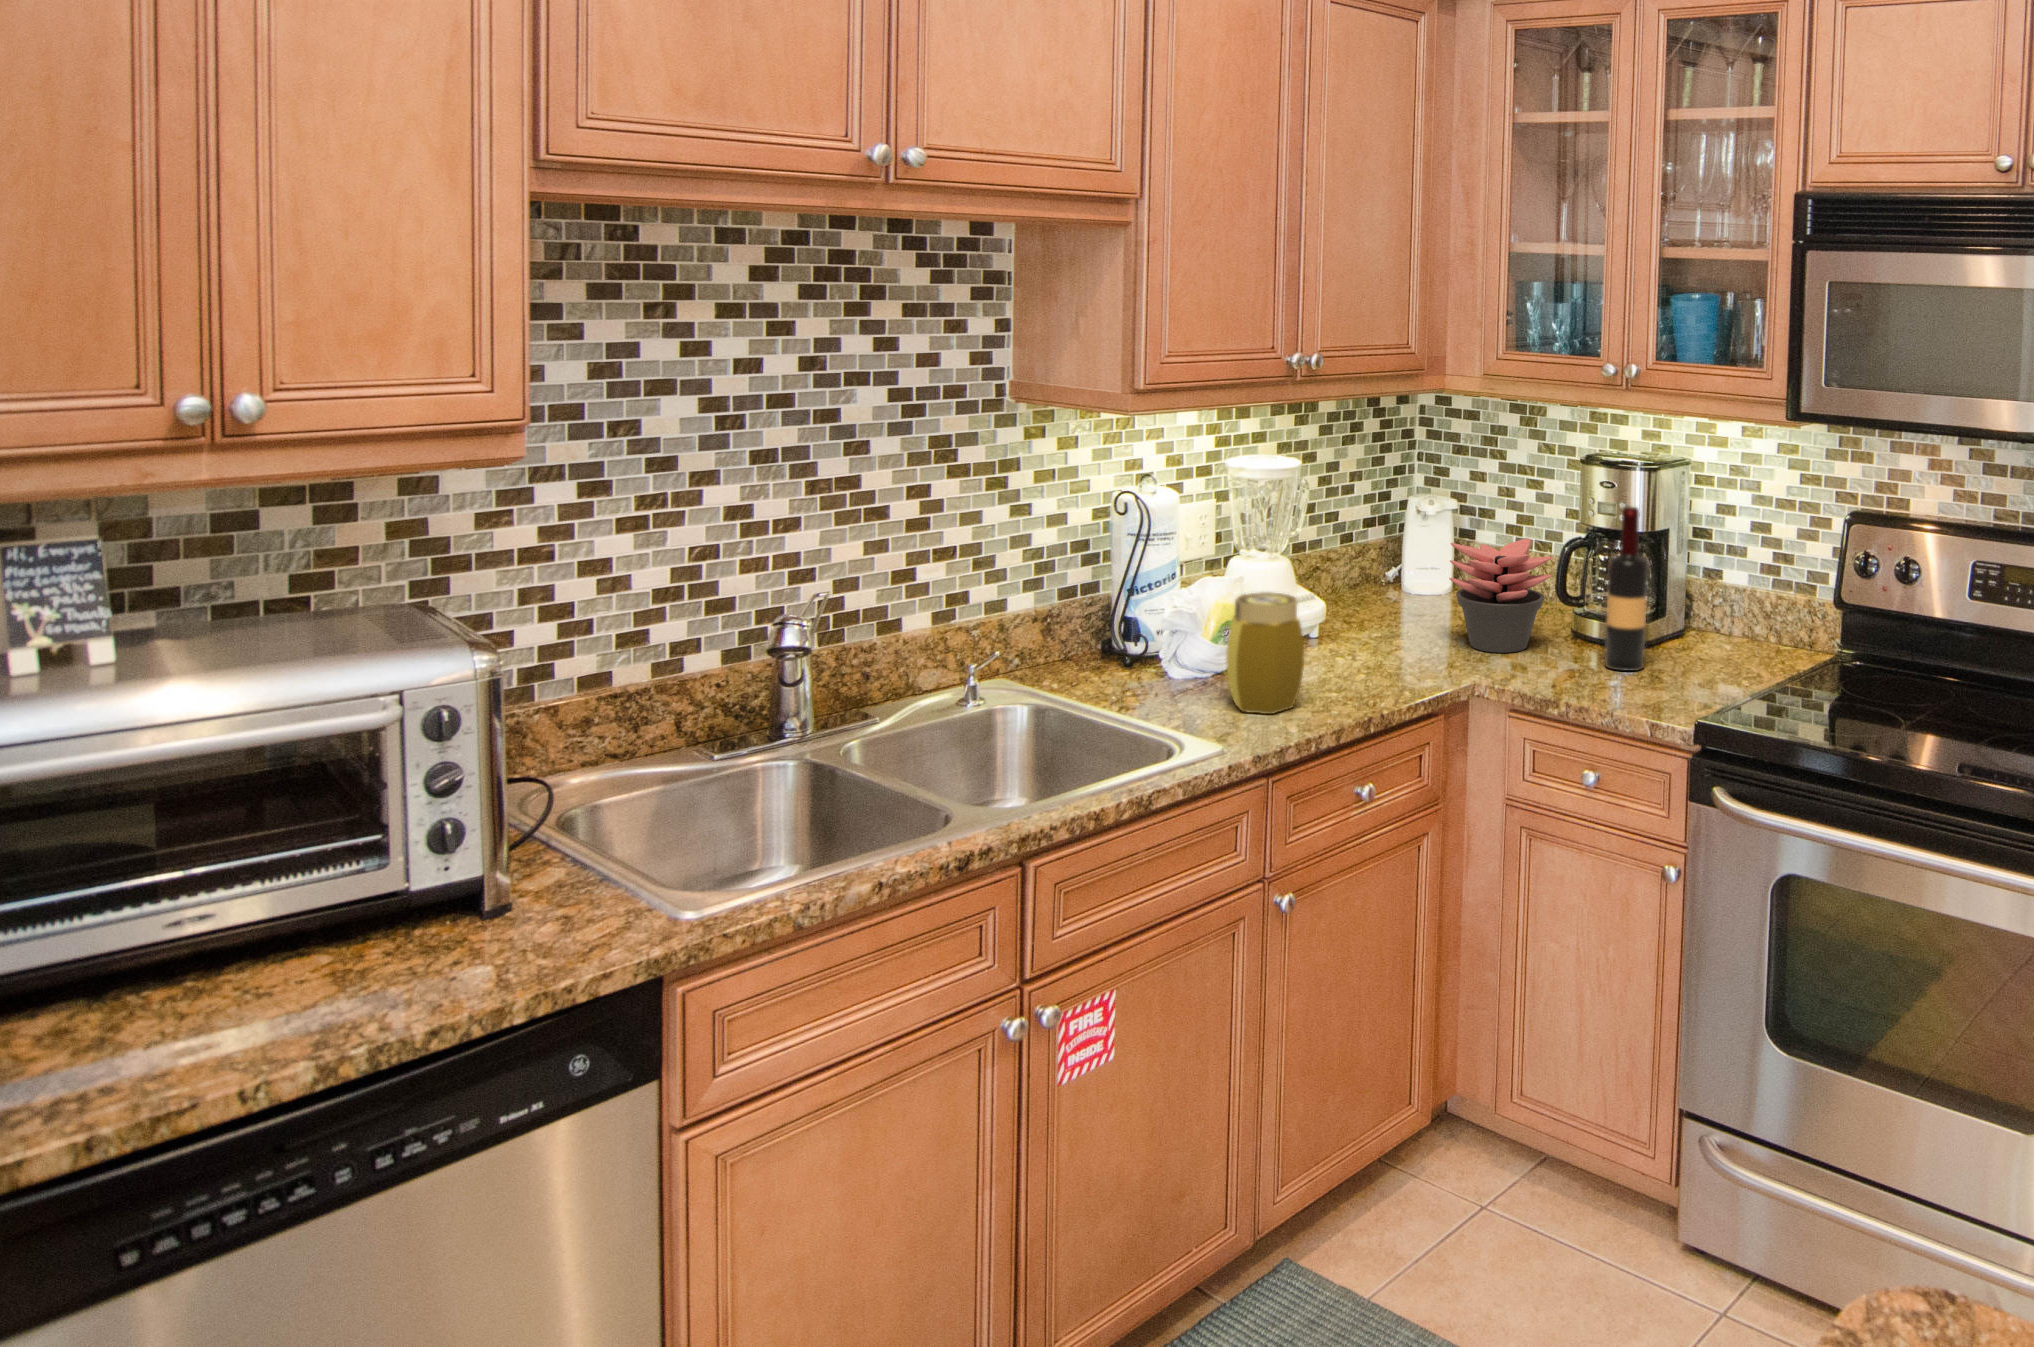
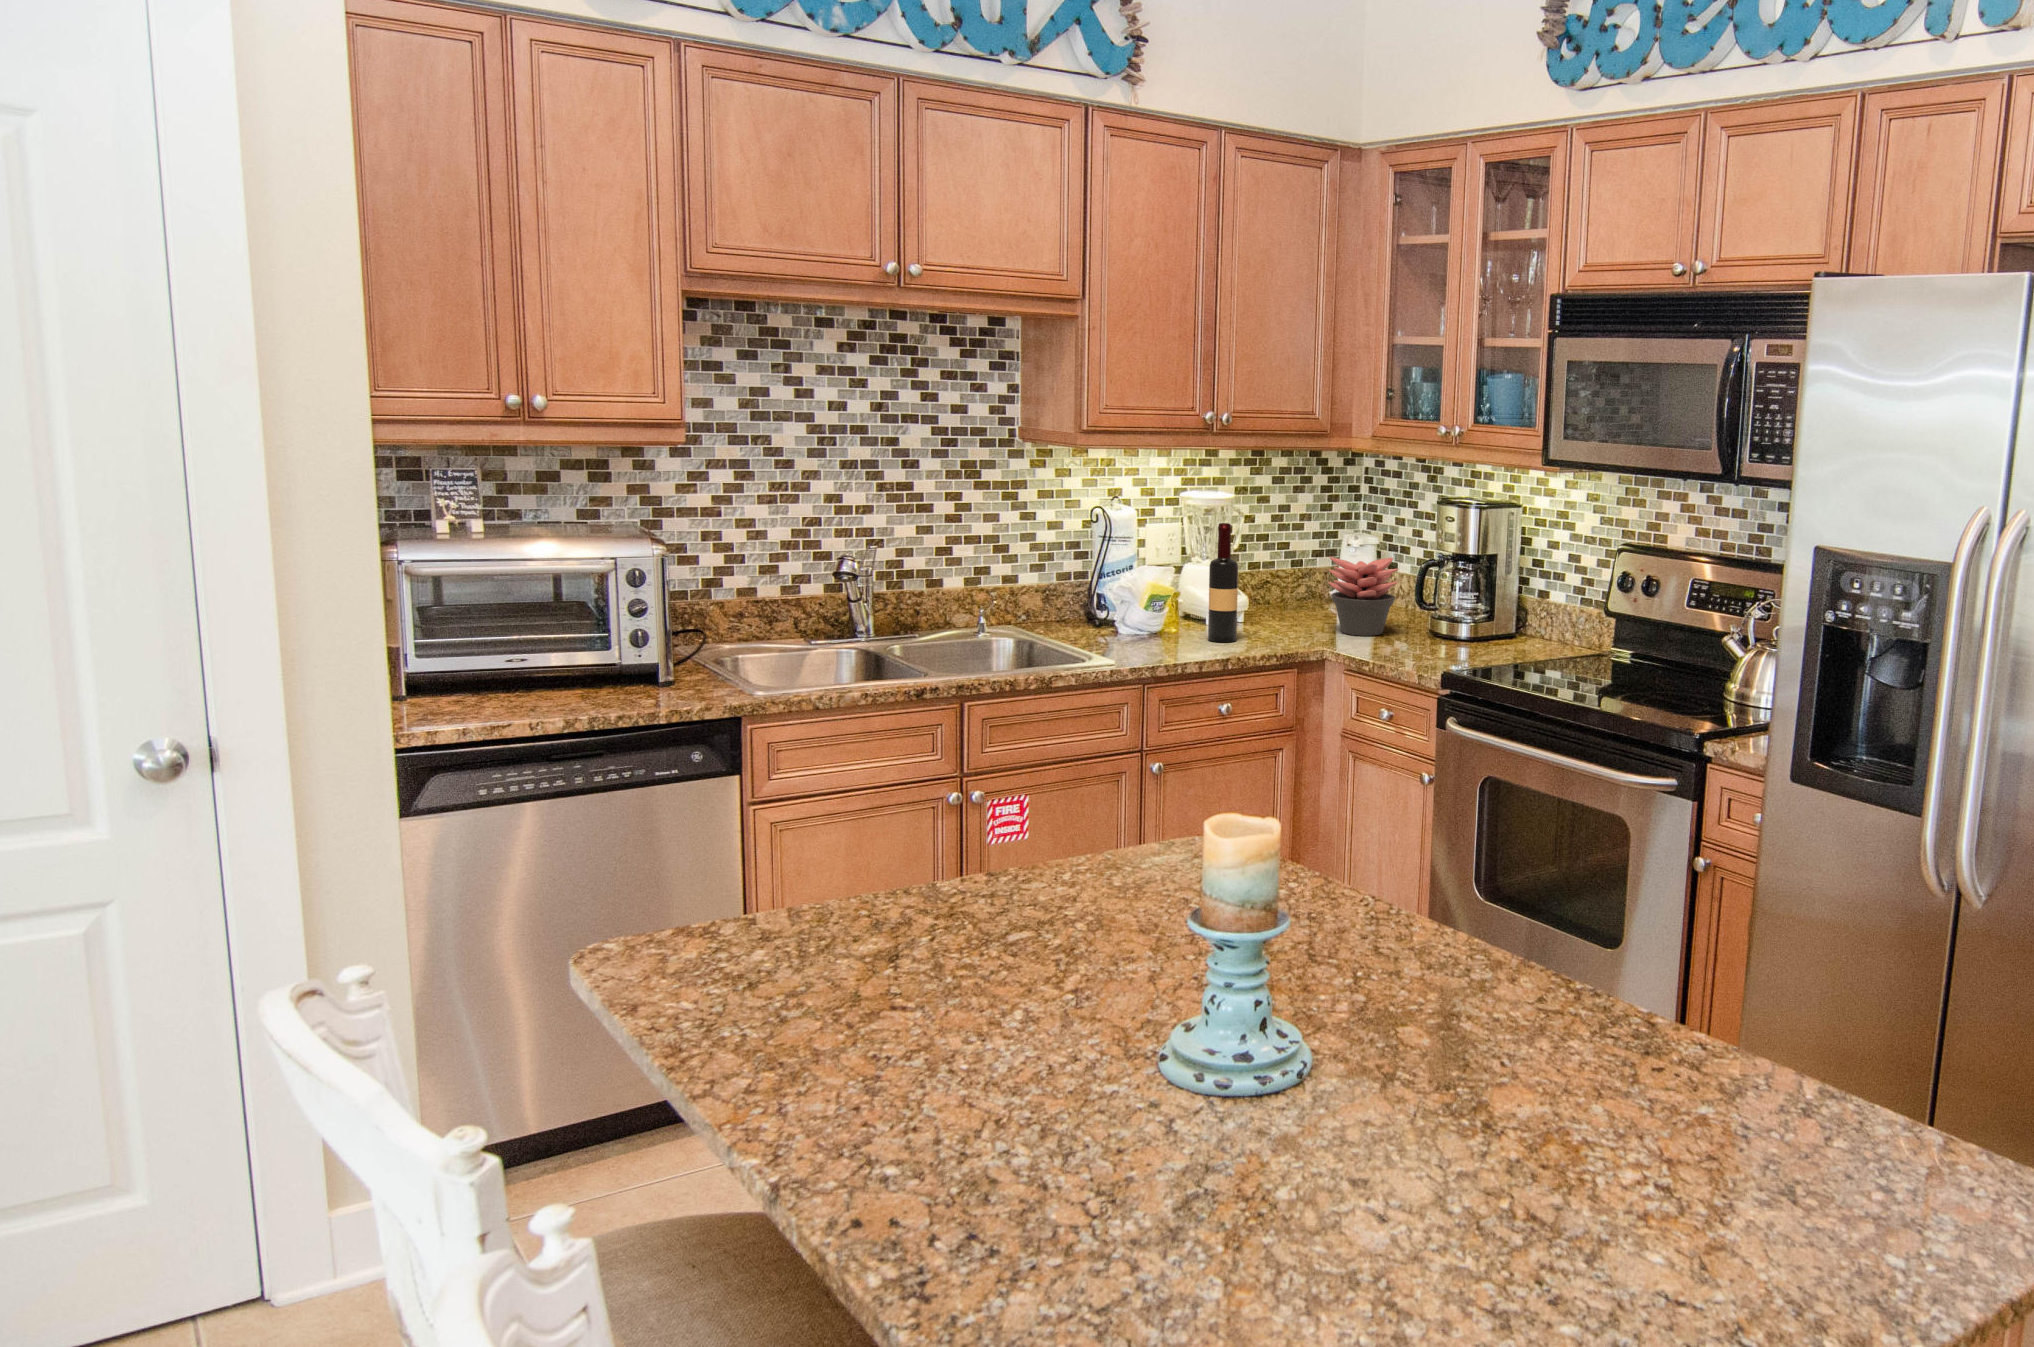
wine bottle: present [1605,507,1648,671] -> present [1208,523,1238,642]
jar: present [1226,592,1304,714] -> none [1137,572,1184,650]

